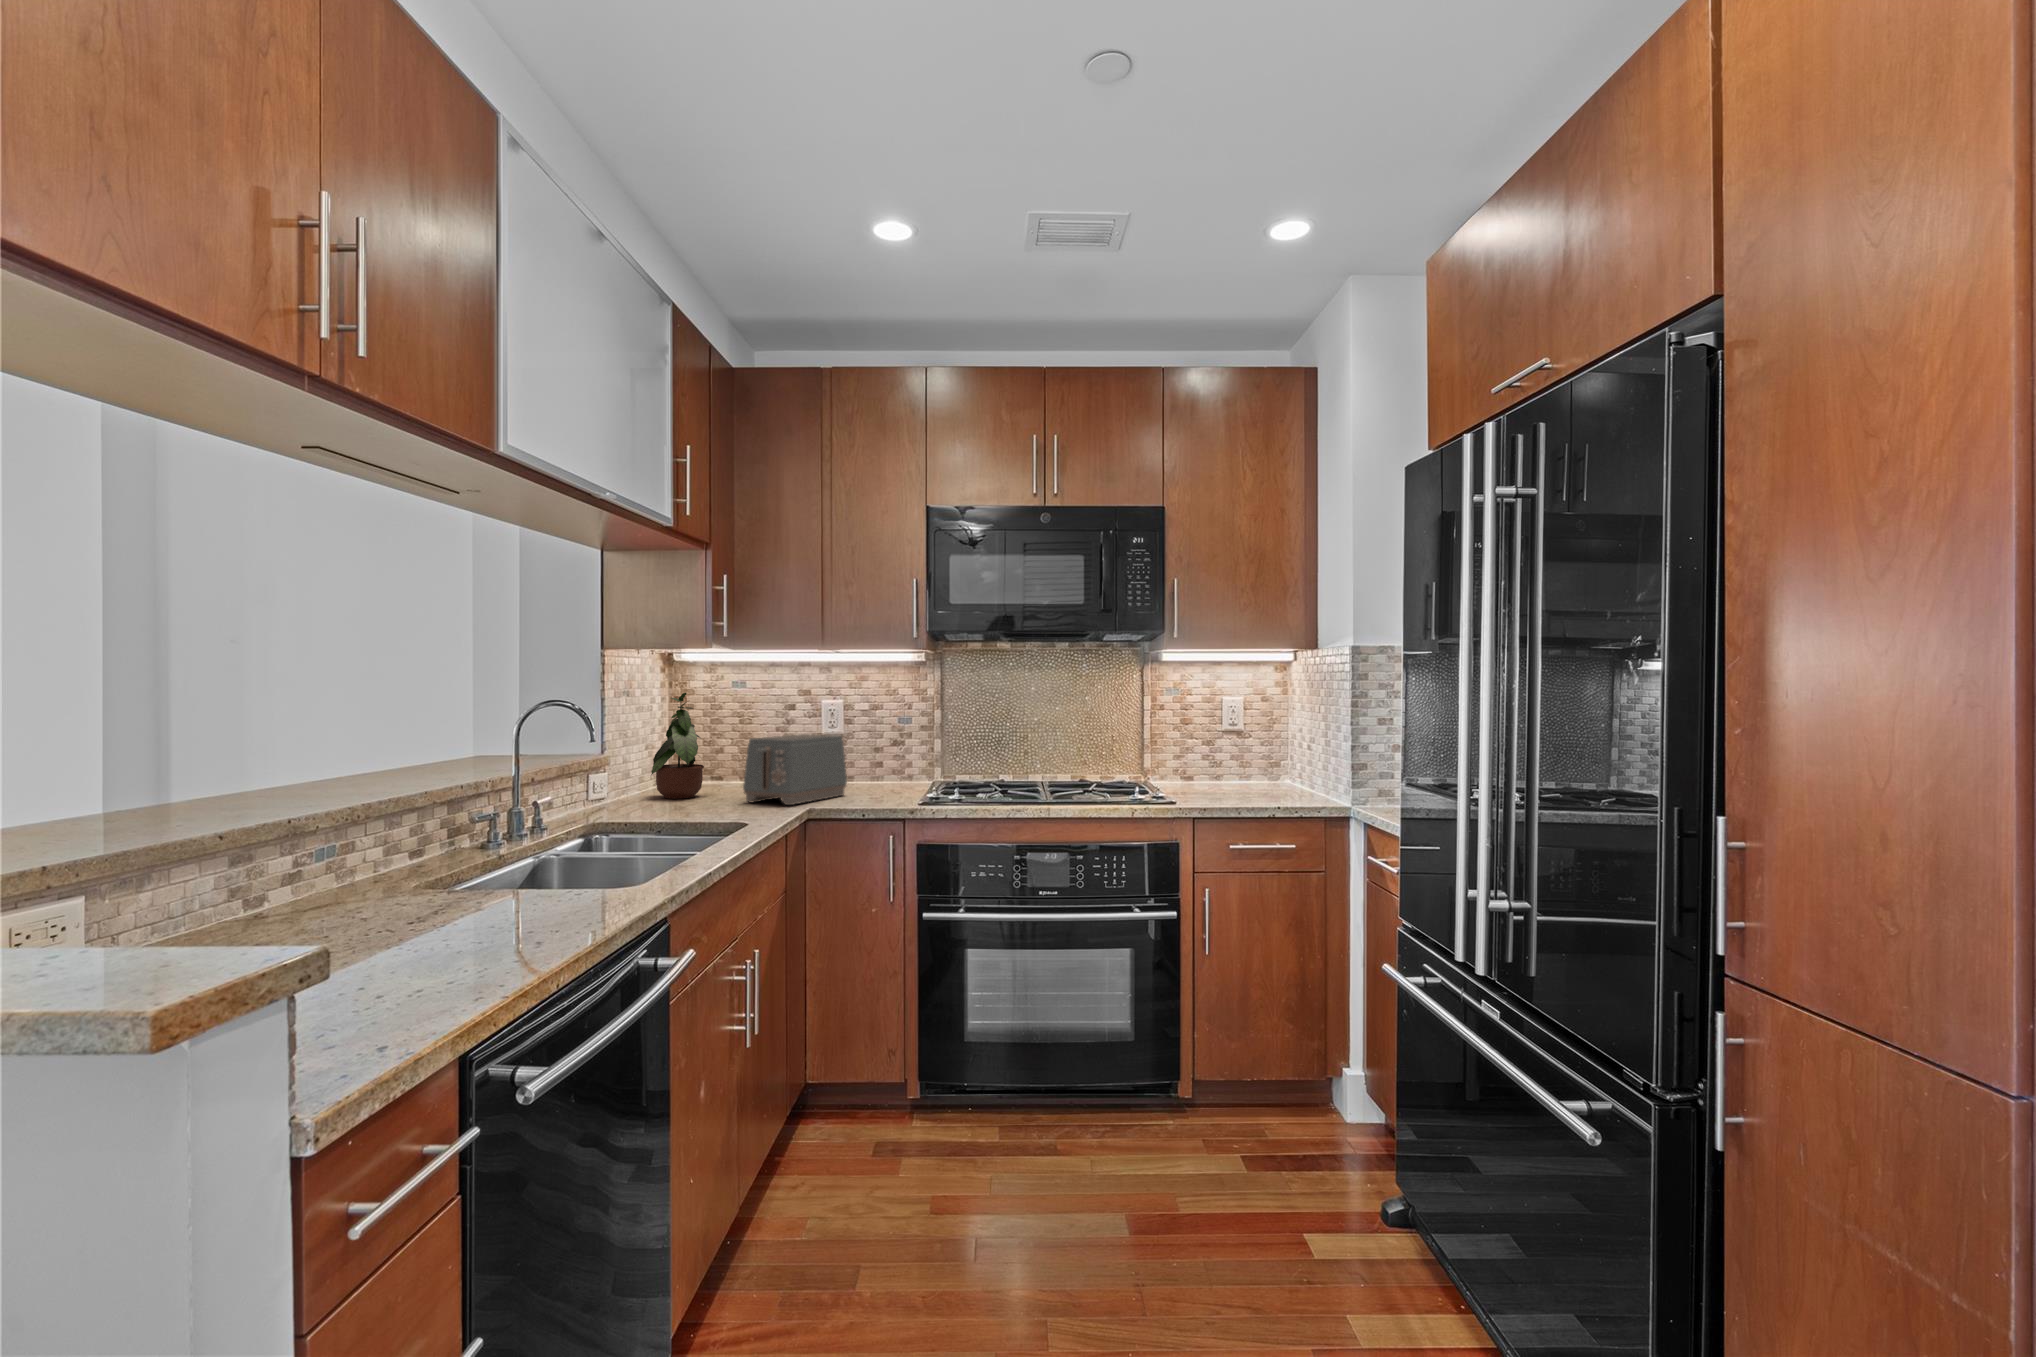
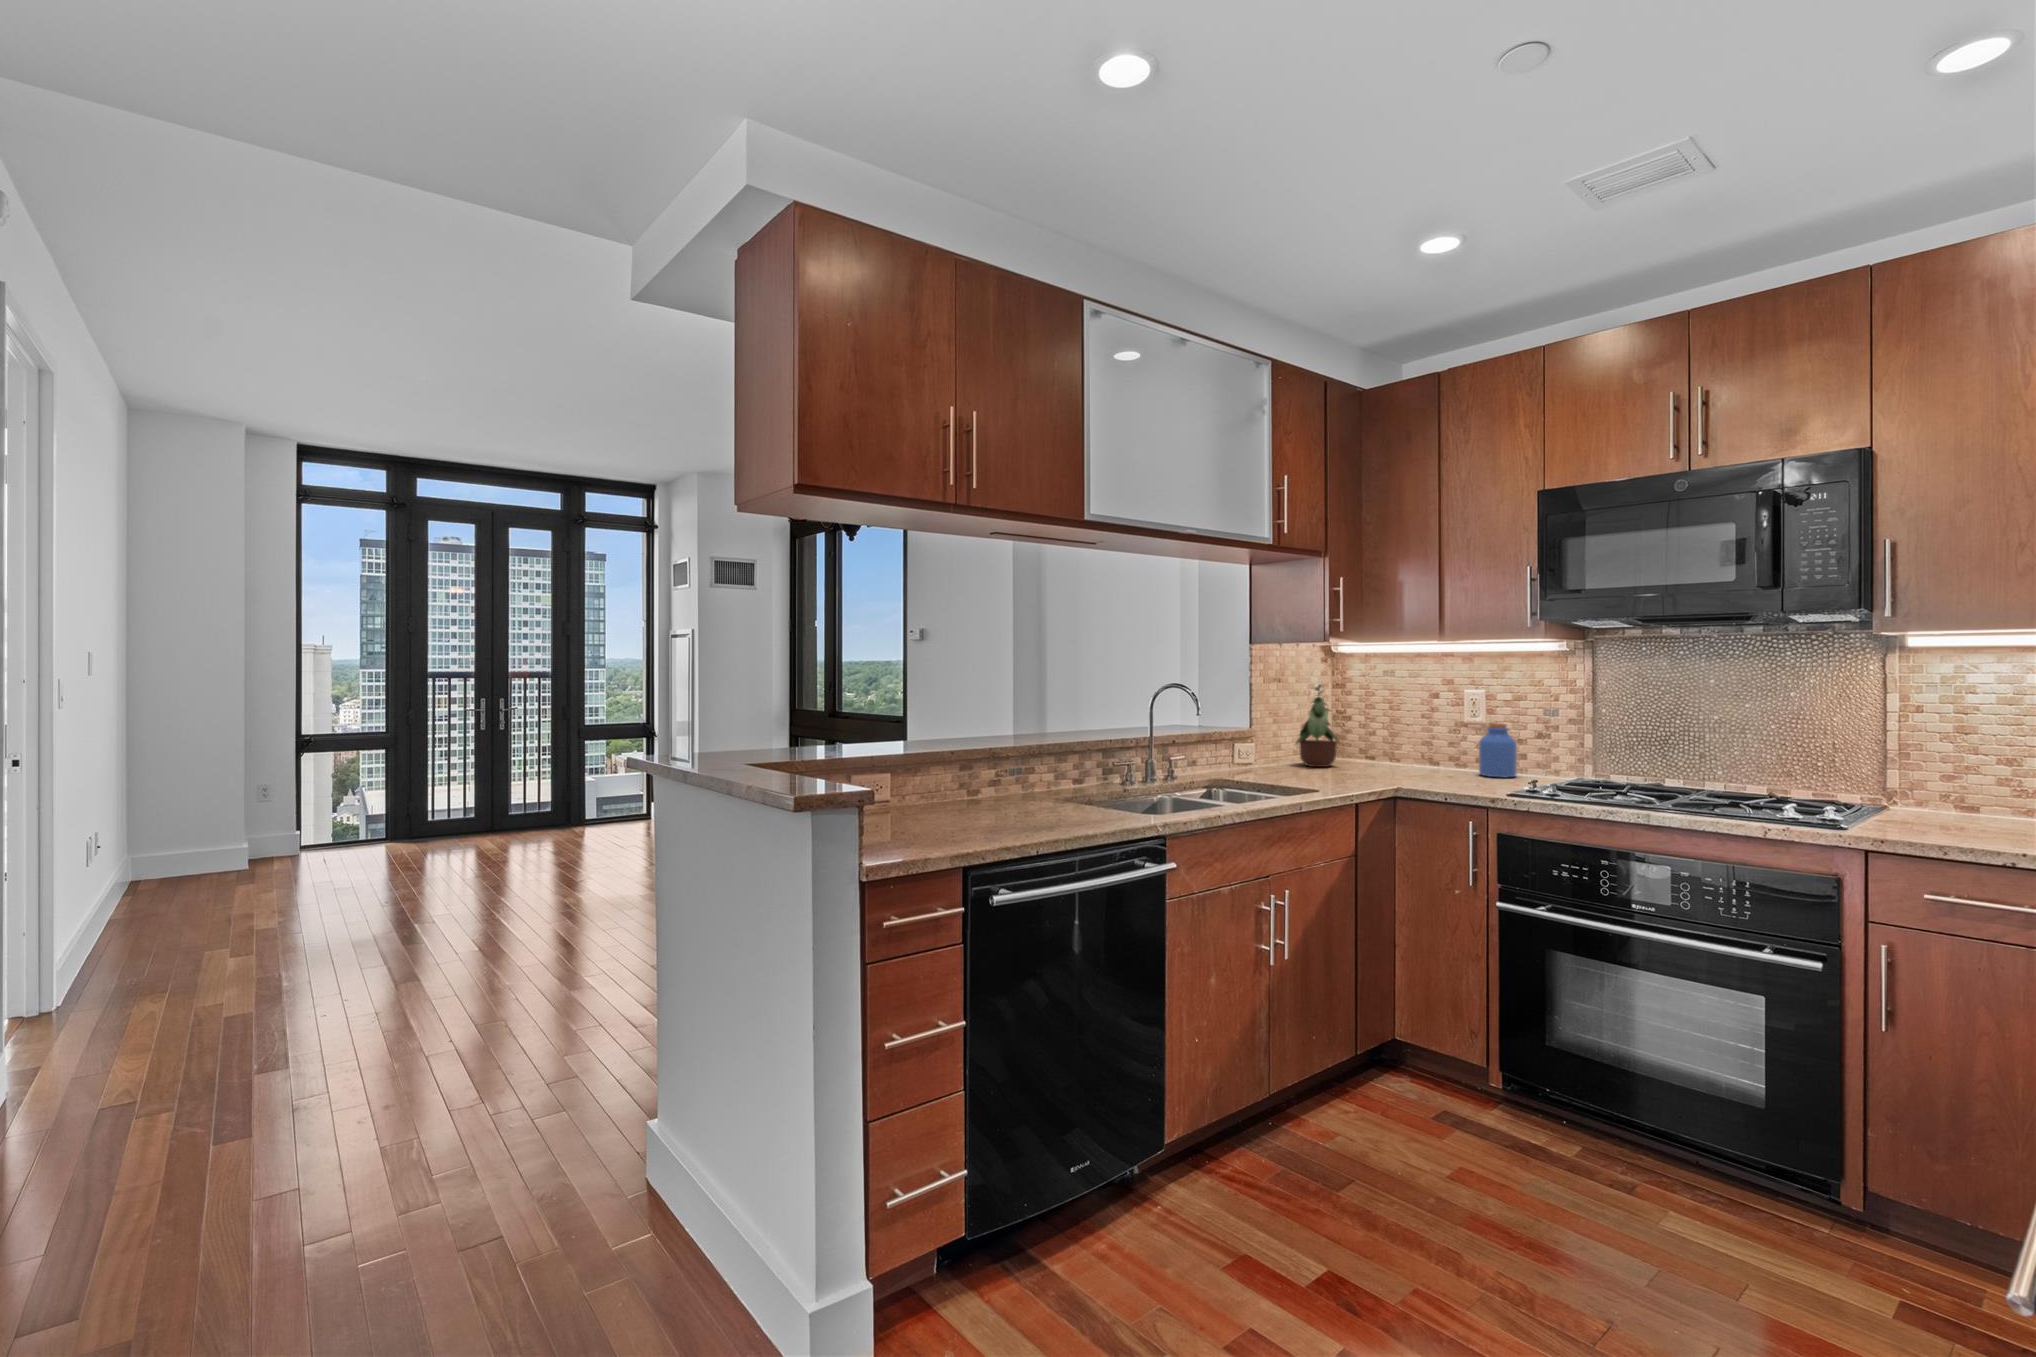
jar: none [856,732,891,790] -> present [1479,723,1517,778]
toaster: present [743,734,847,805] -> none [1353,722,1456,781]

